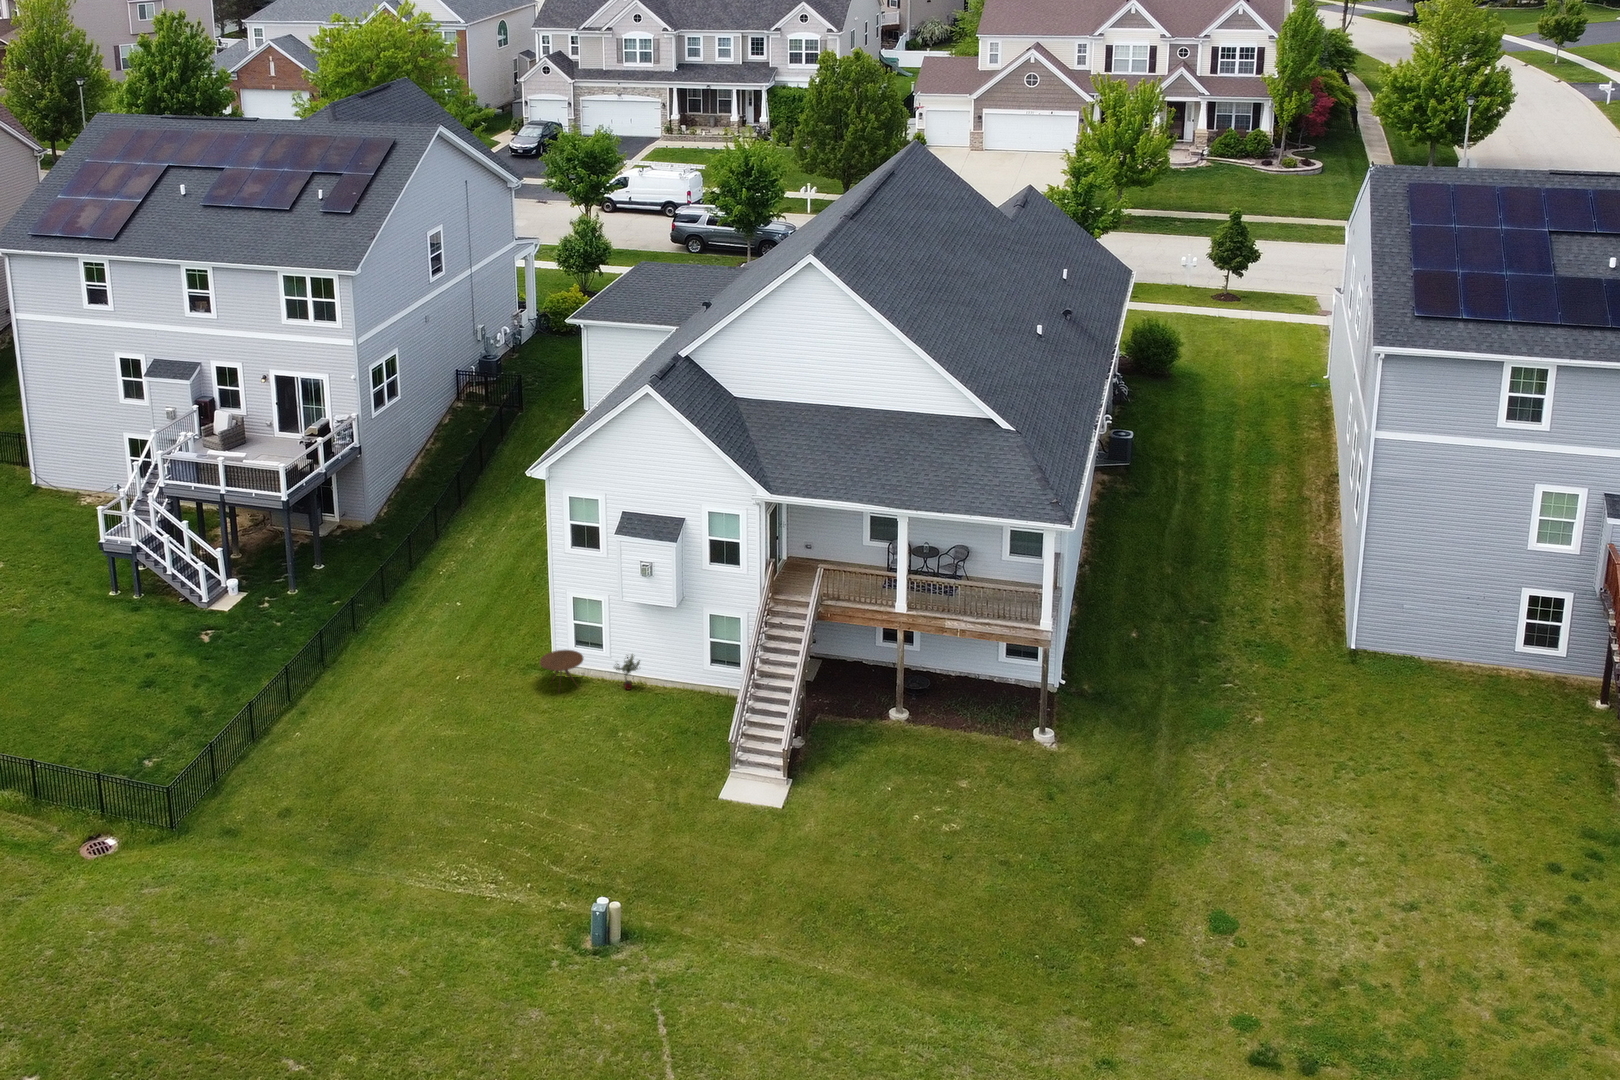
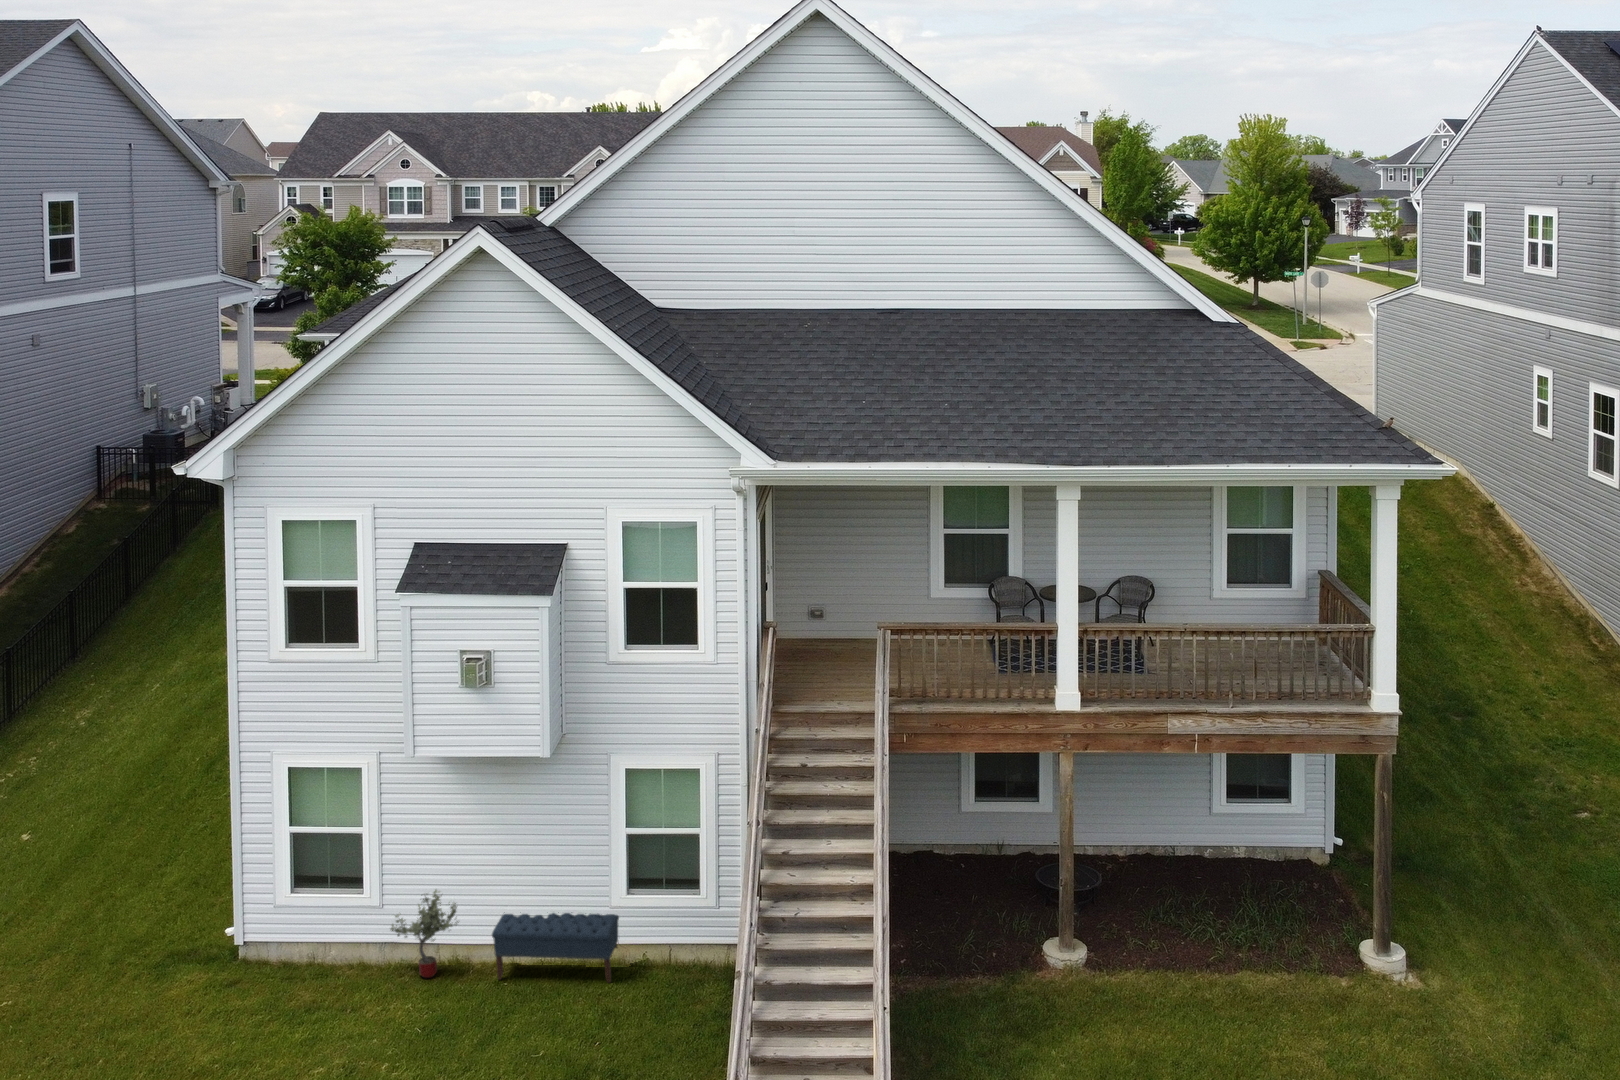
round table: present [540,650,584,686] -> none [208,903,316,1008]
bench: none [653,666,708,702] -> present [492,913,619,983]

